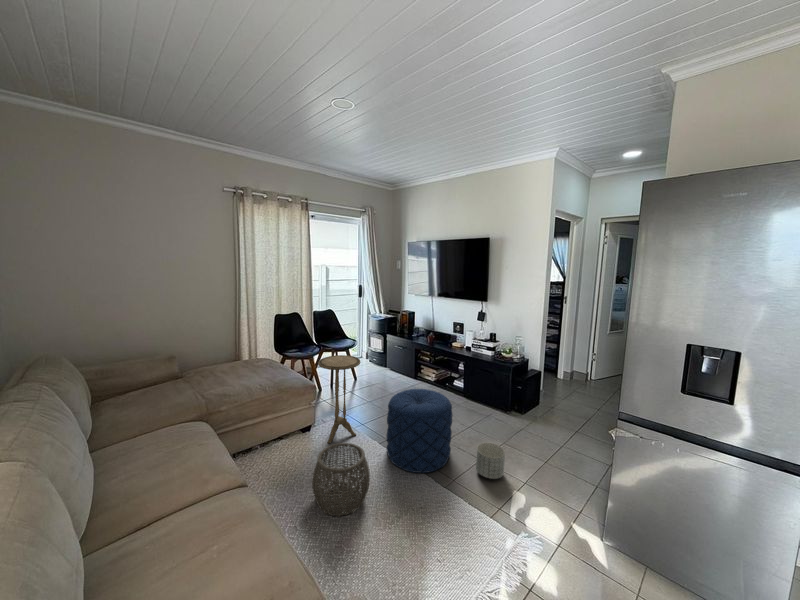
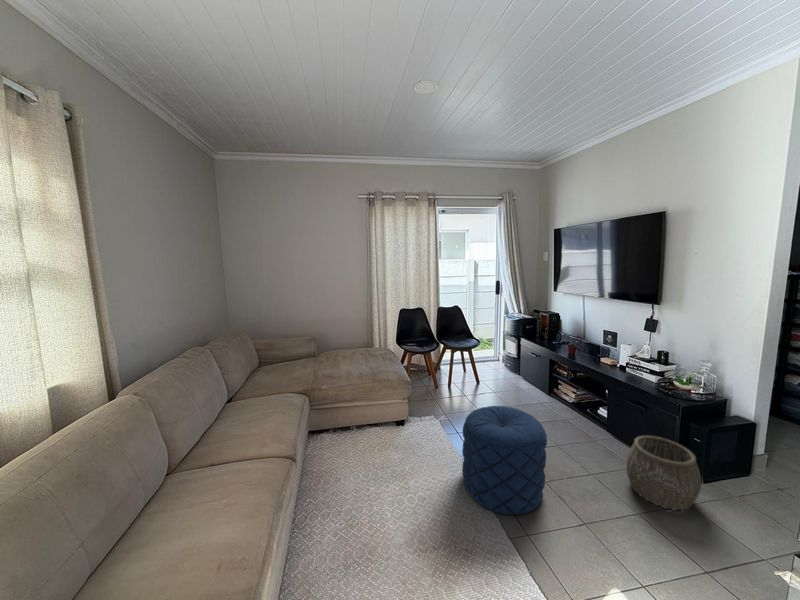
side table: present [318,355,360,444] -> none [406,354,450,443]
woven basket: present [312,443,370,517] -> present [626,436,701,511]
planter: present [476,443,505,479] -> none [569,504,617,565]

